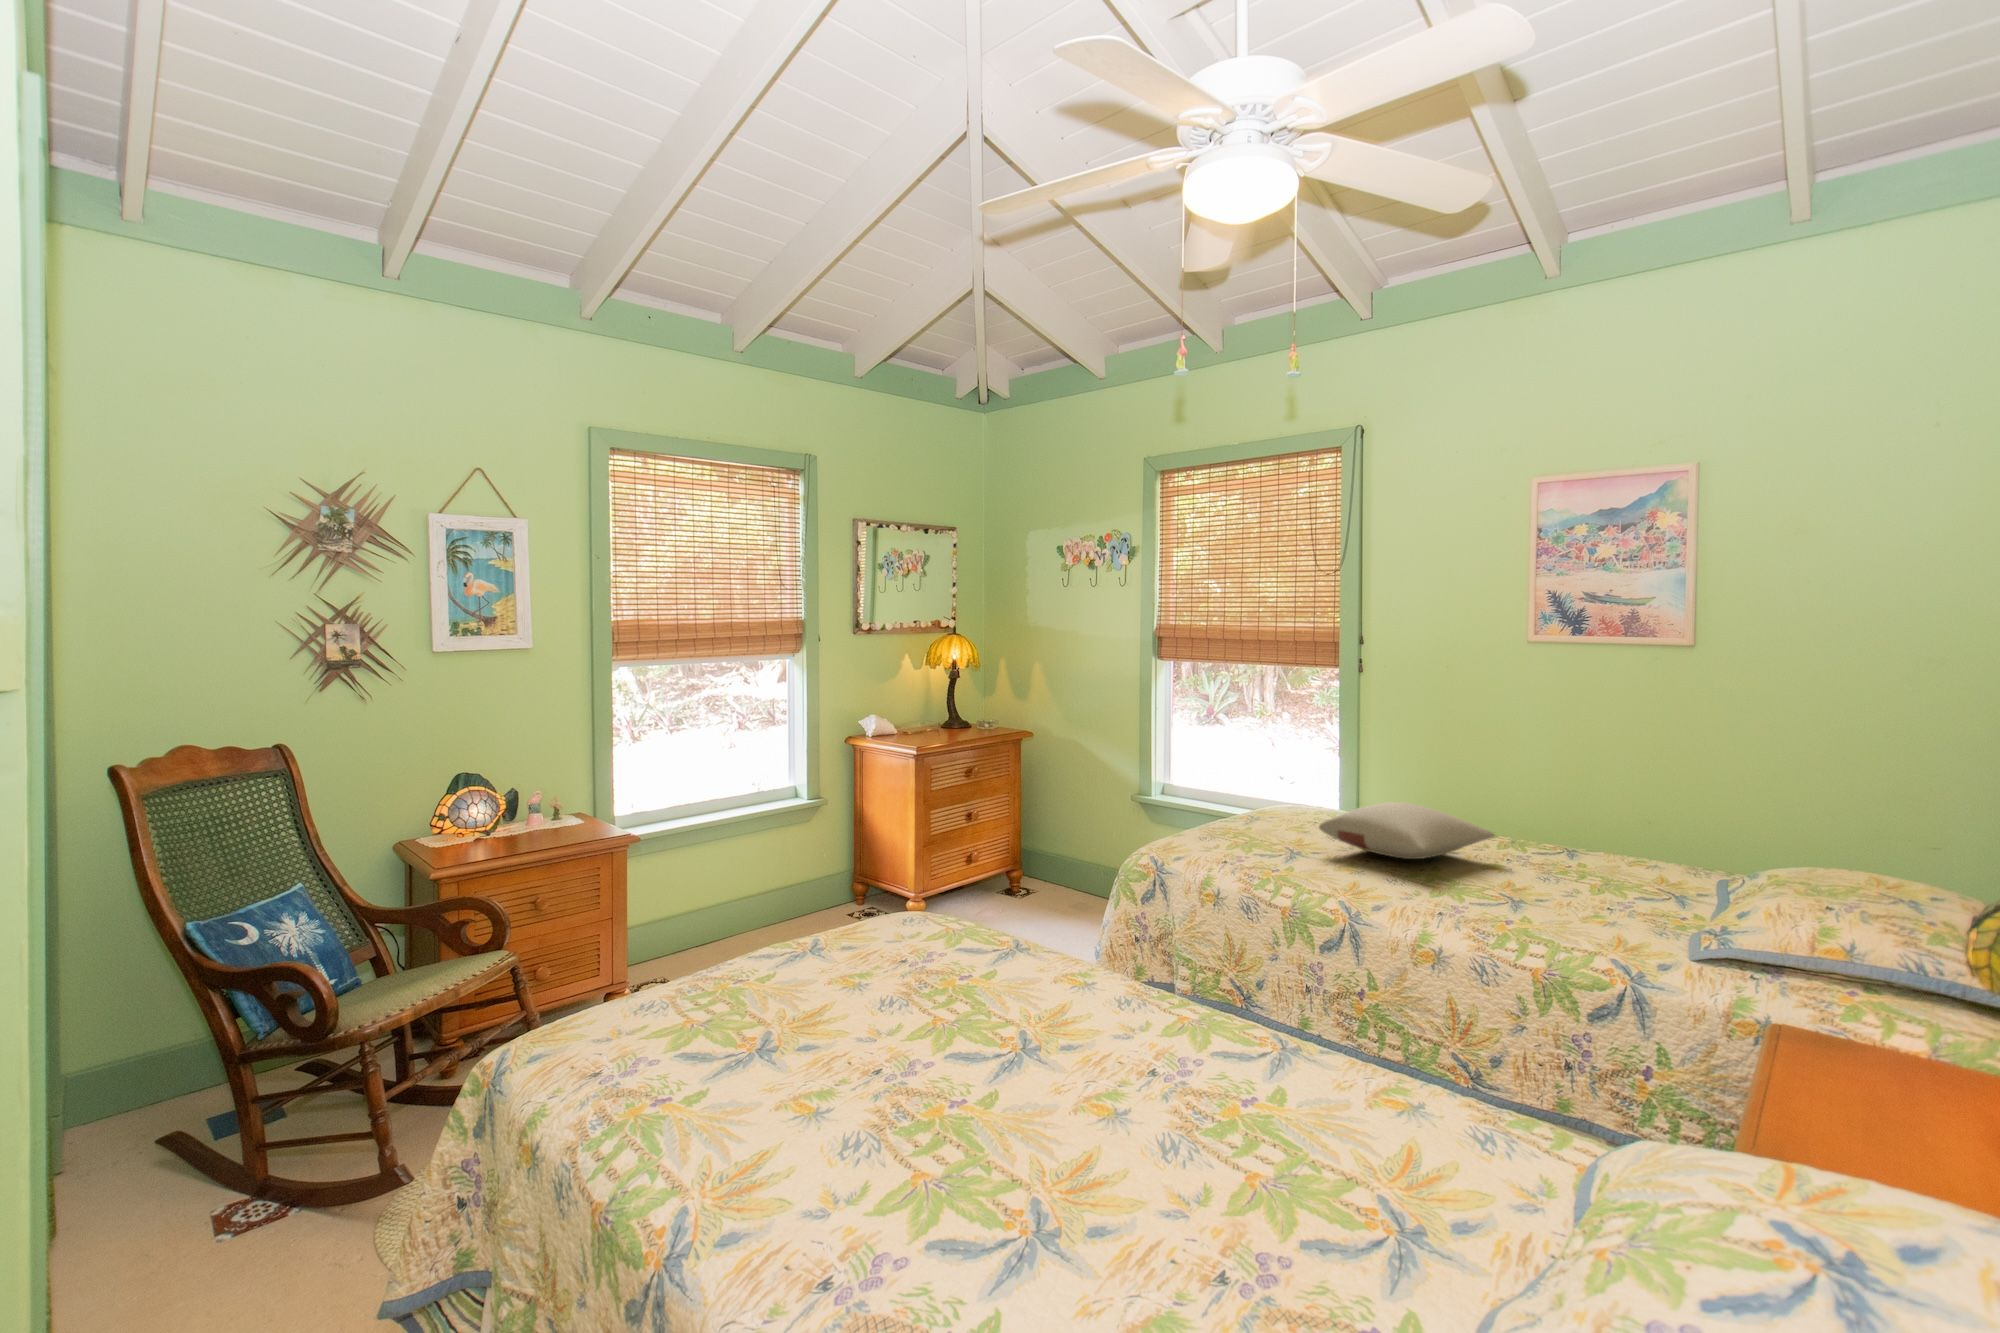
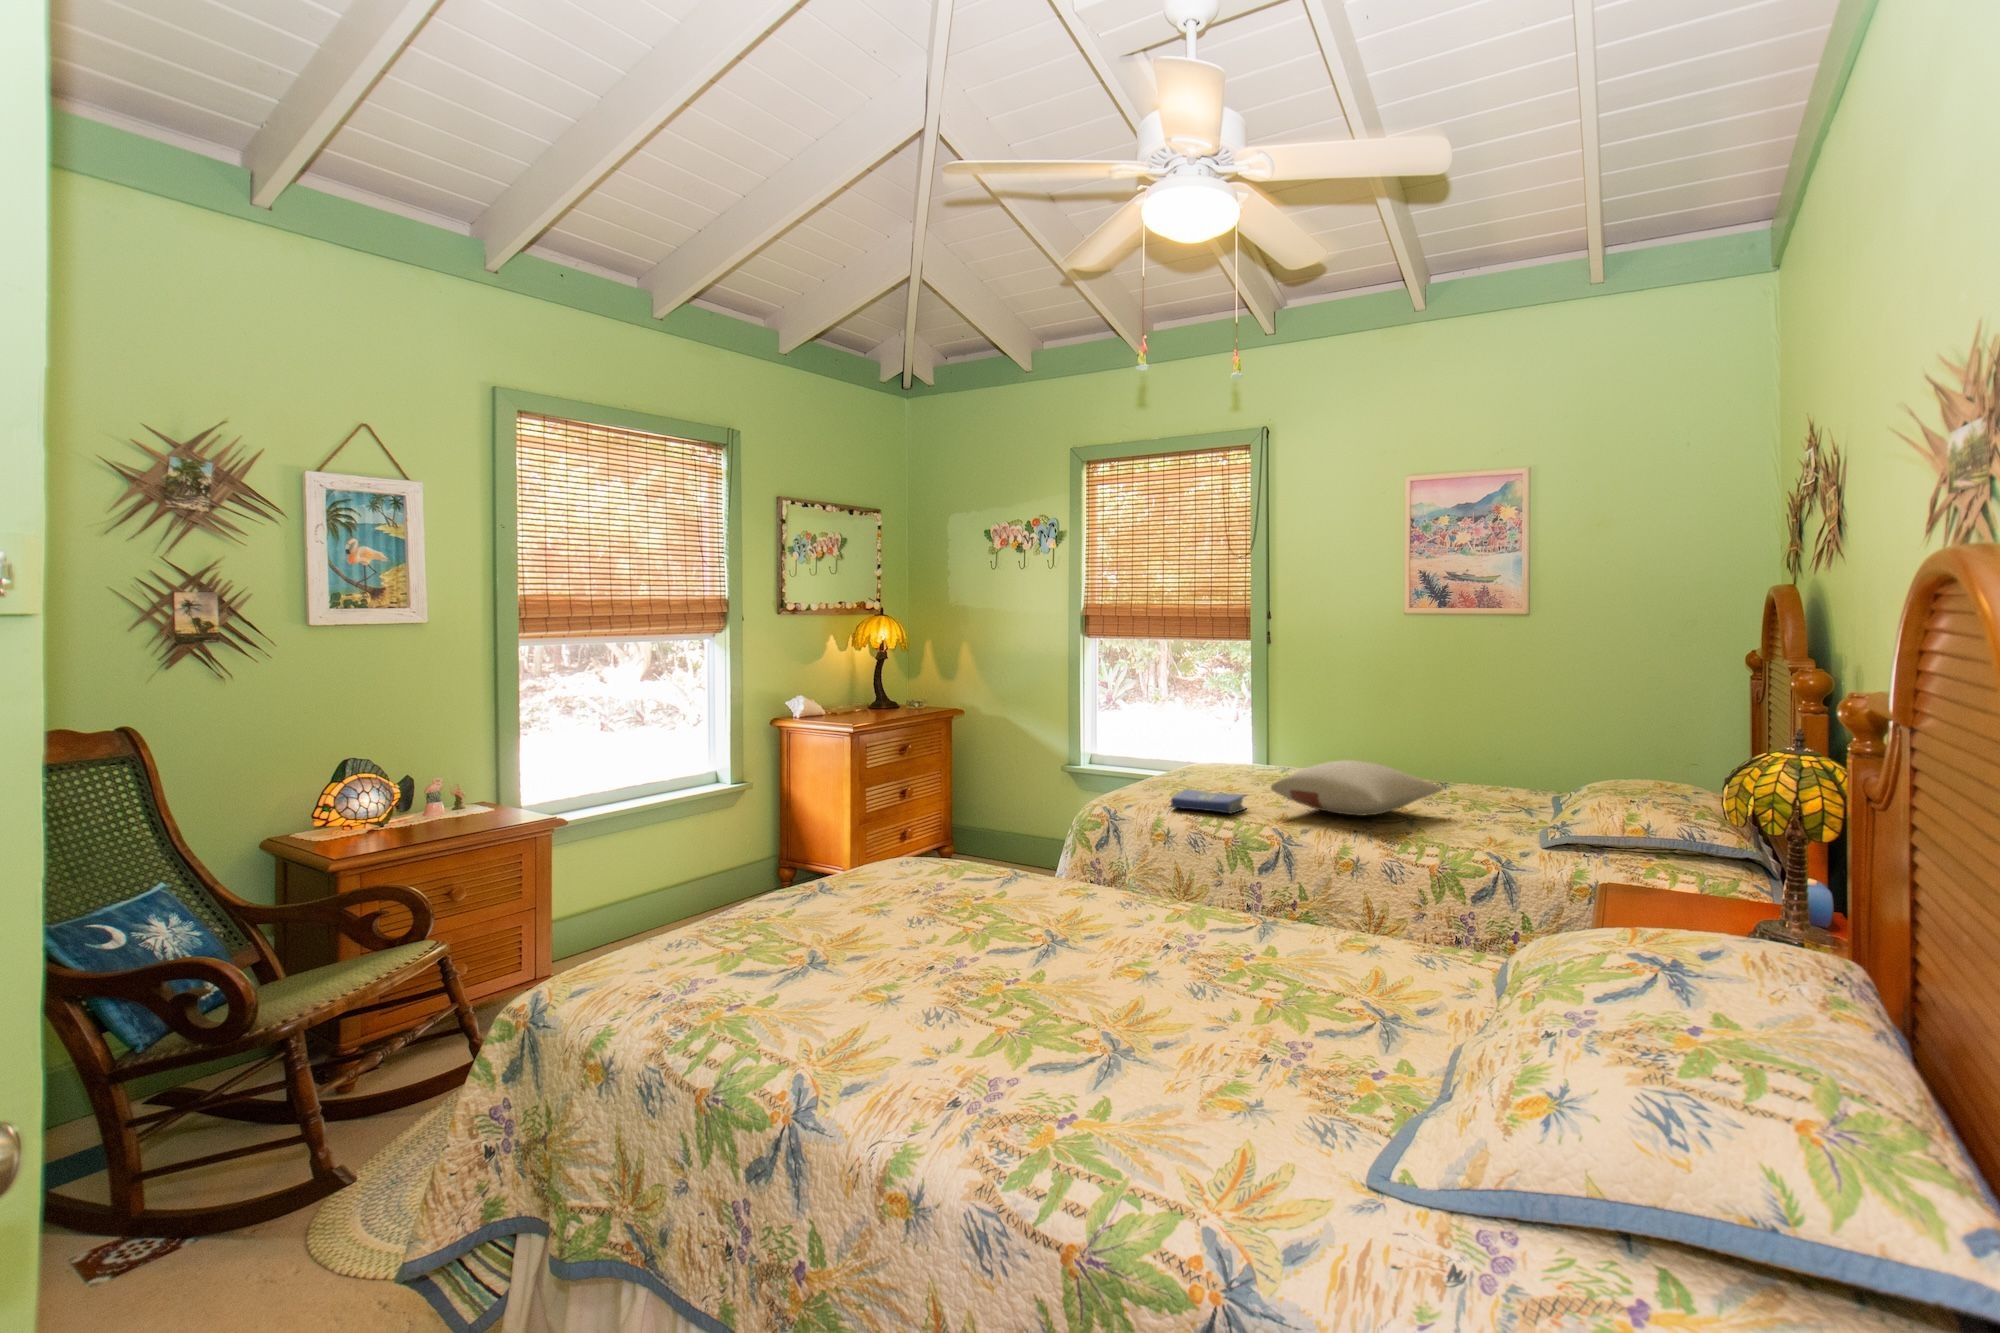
hardcover book: none [1220,823,1297,851] -> present [1171,789,1246,813]

